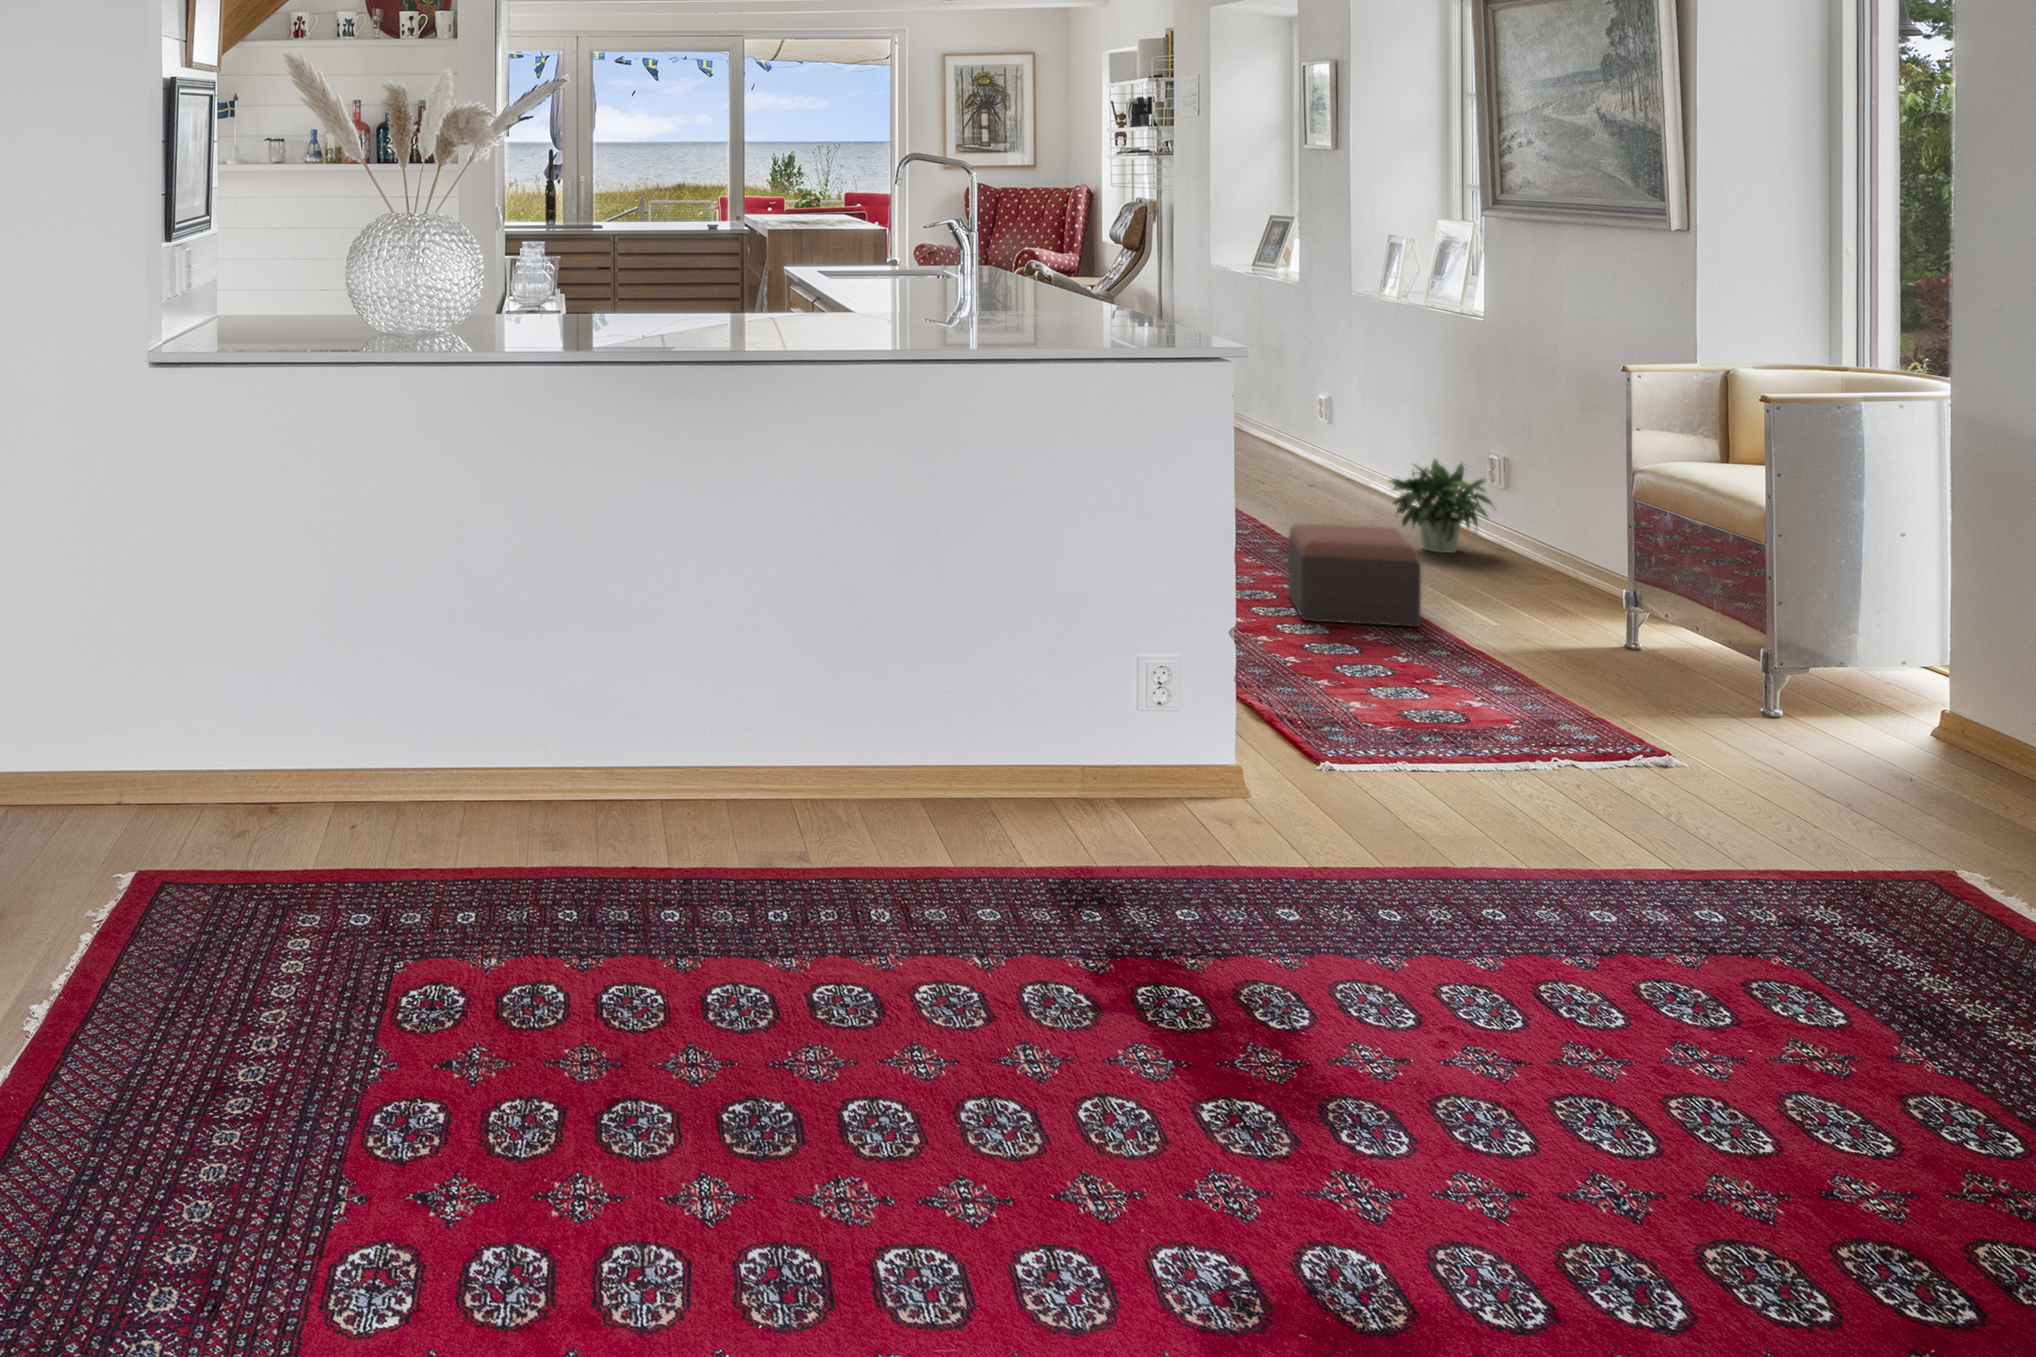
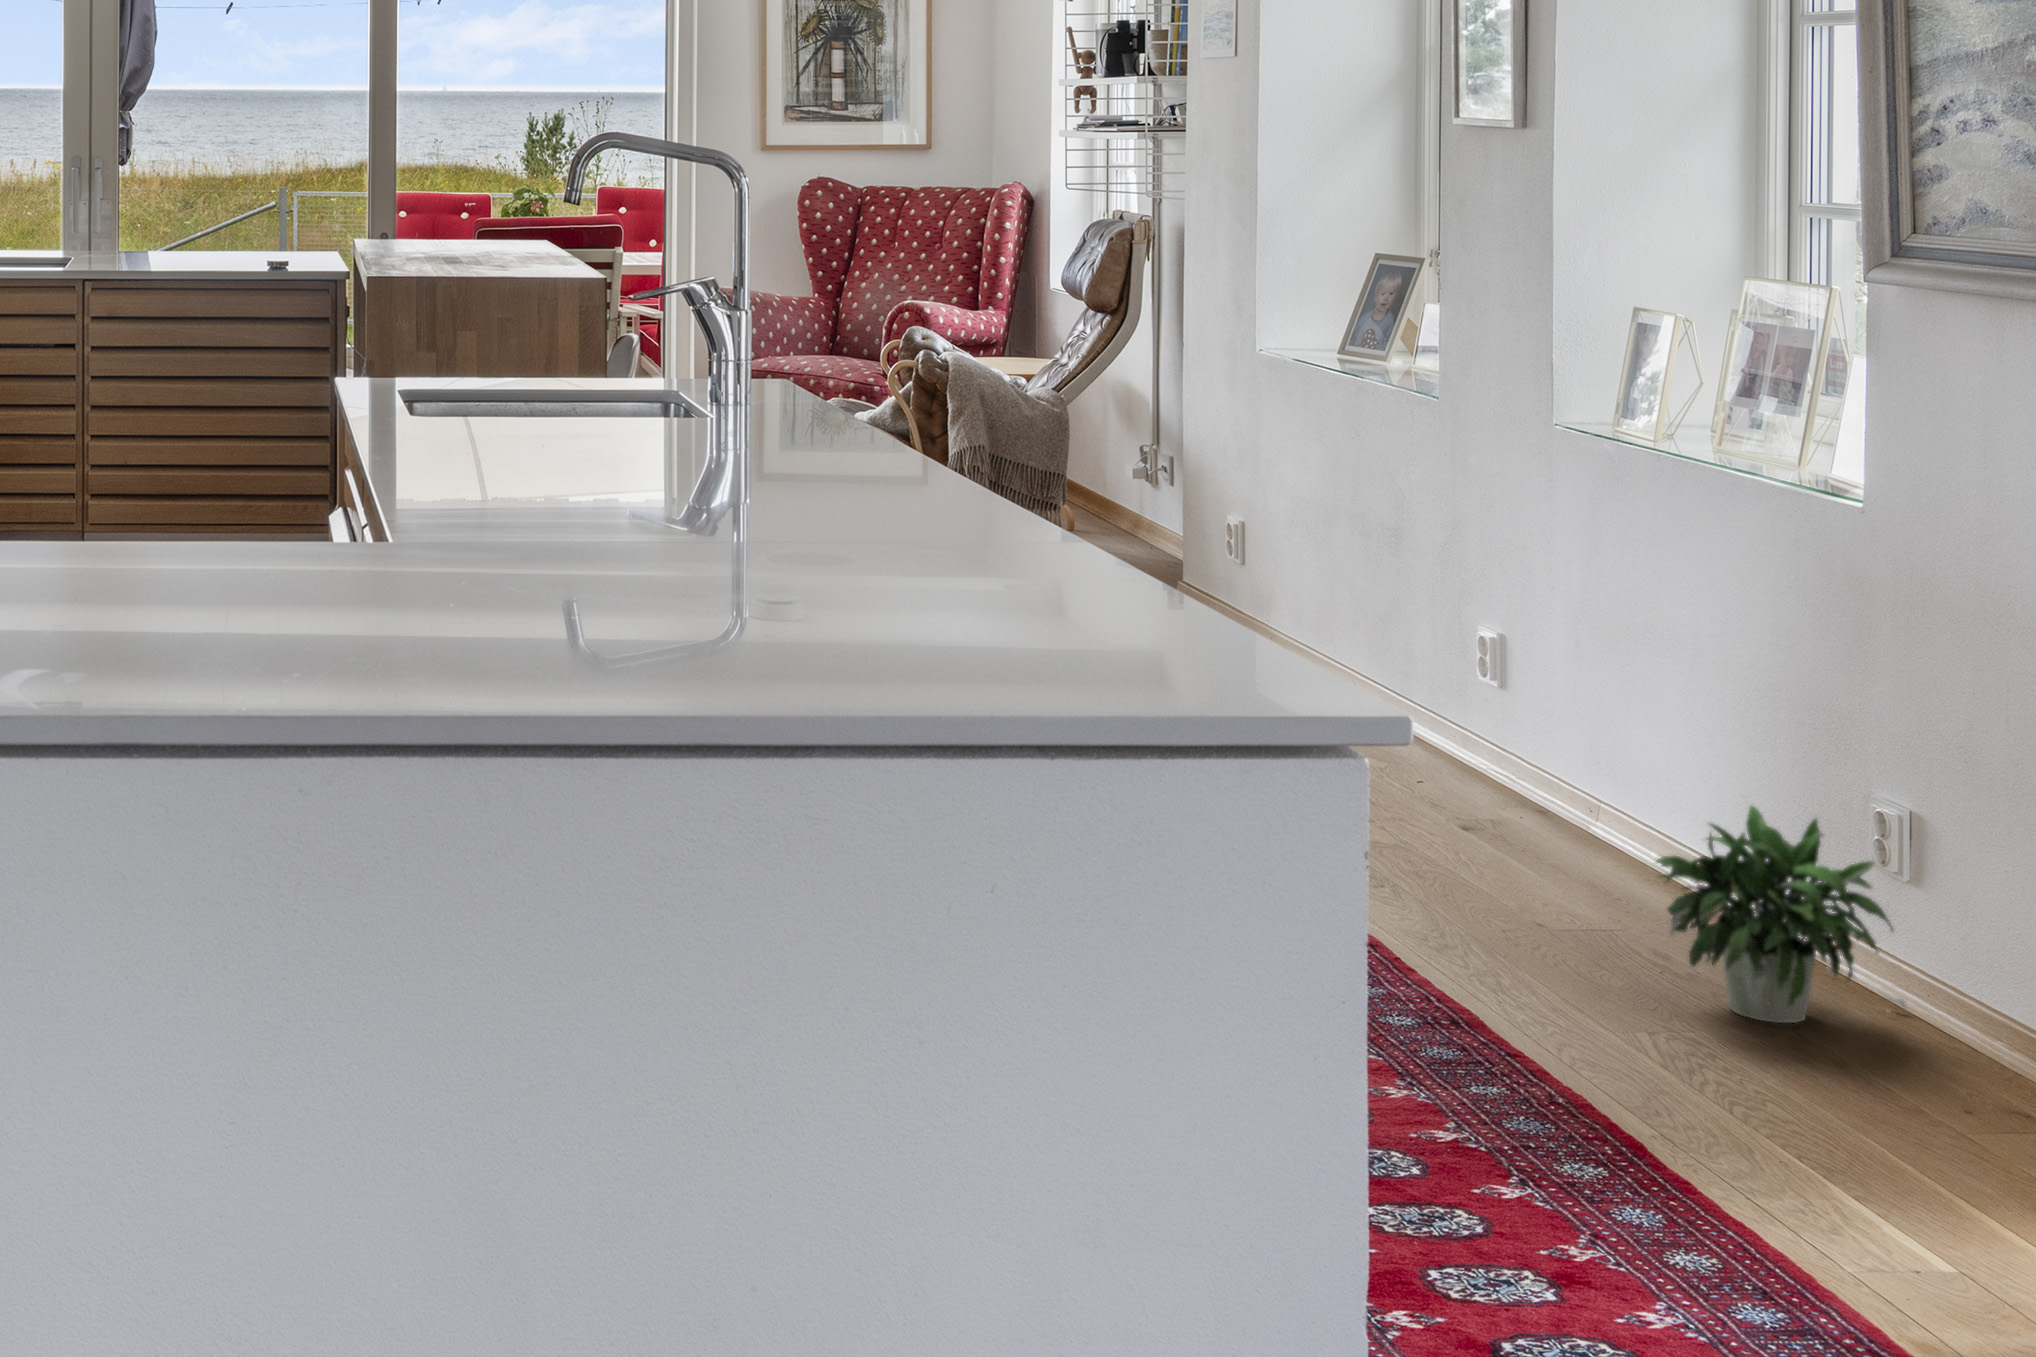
footstool: present [1288,524,1421,627] -> none [1455,1004,1786,1286]

